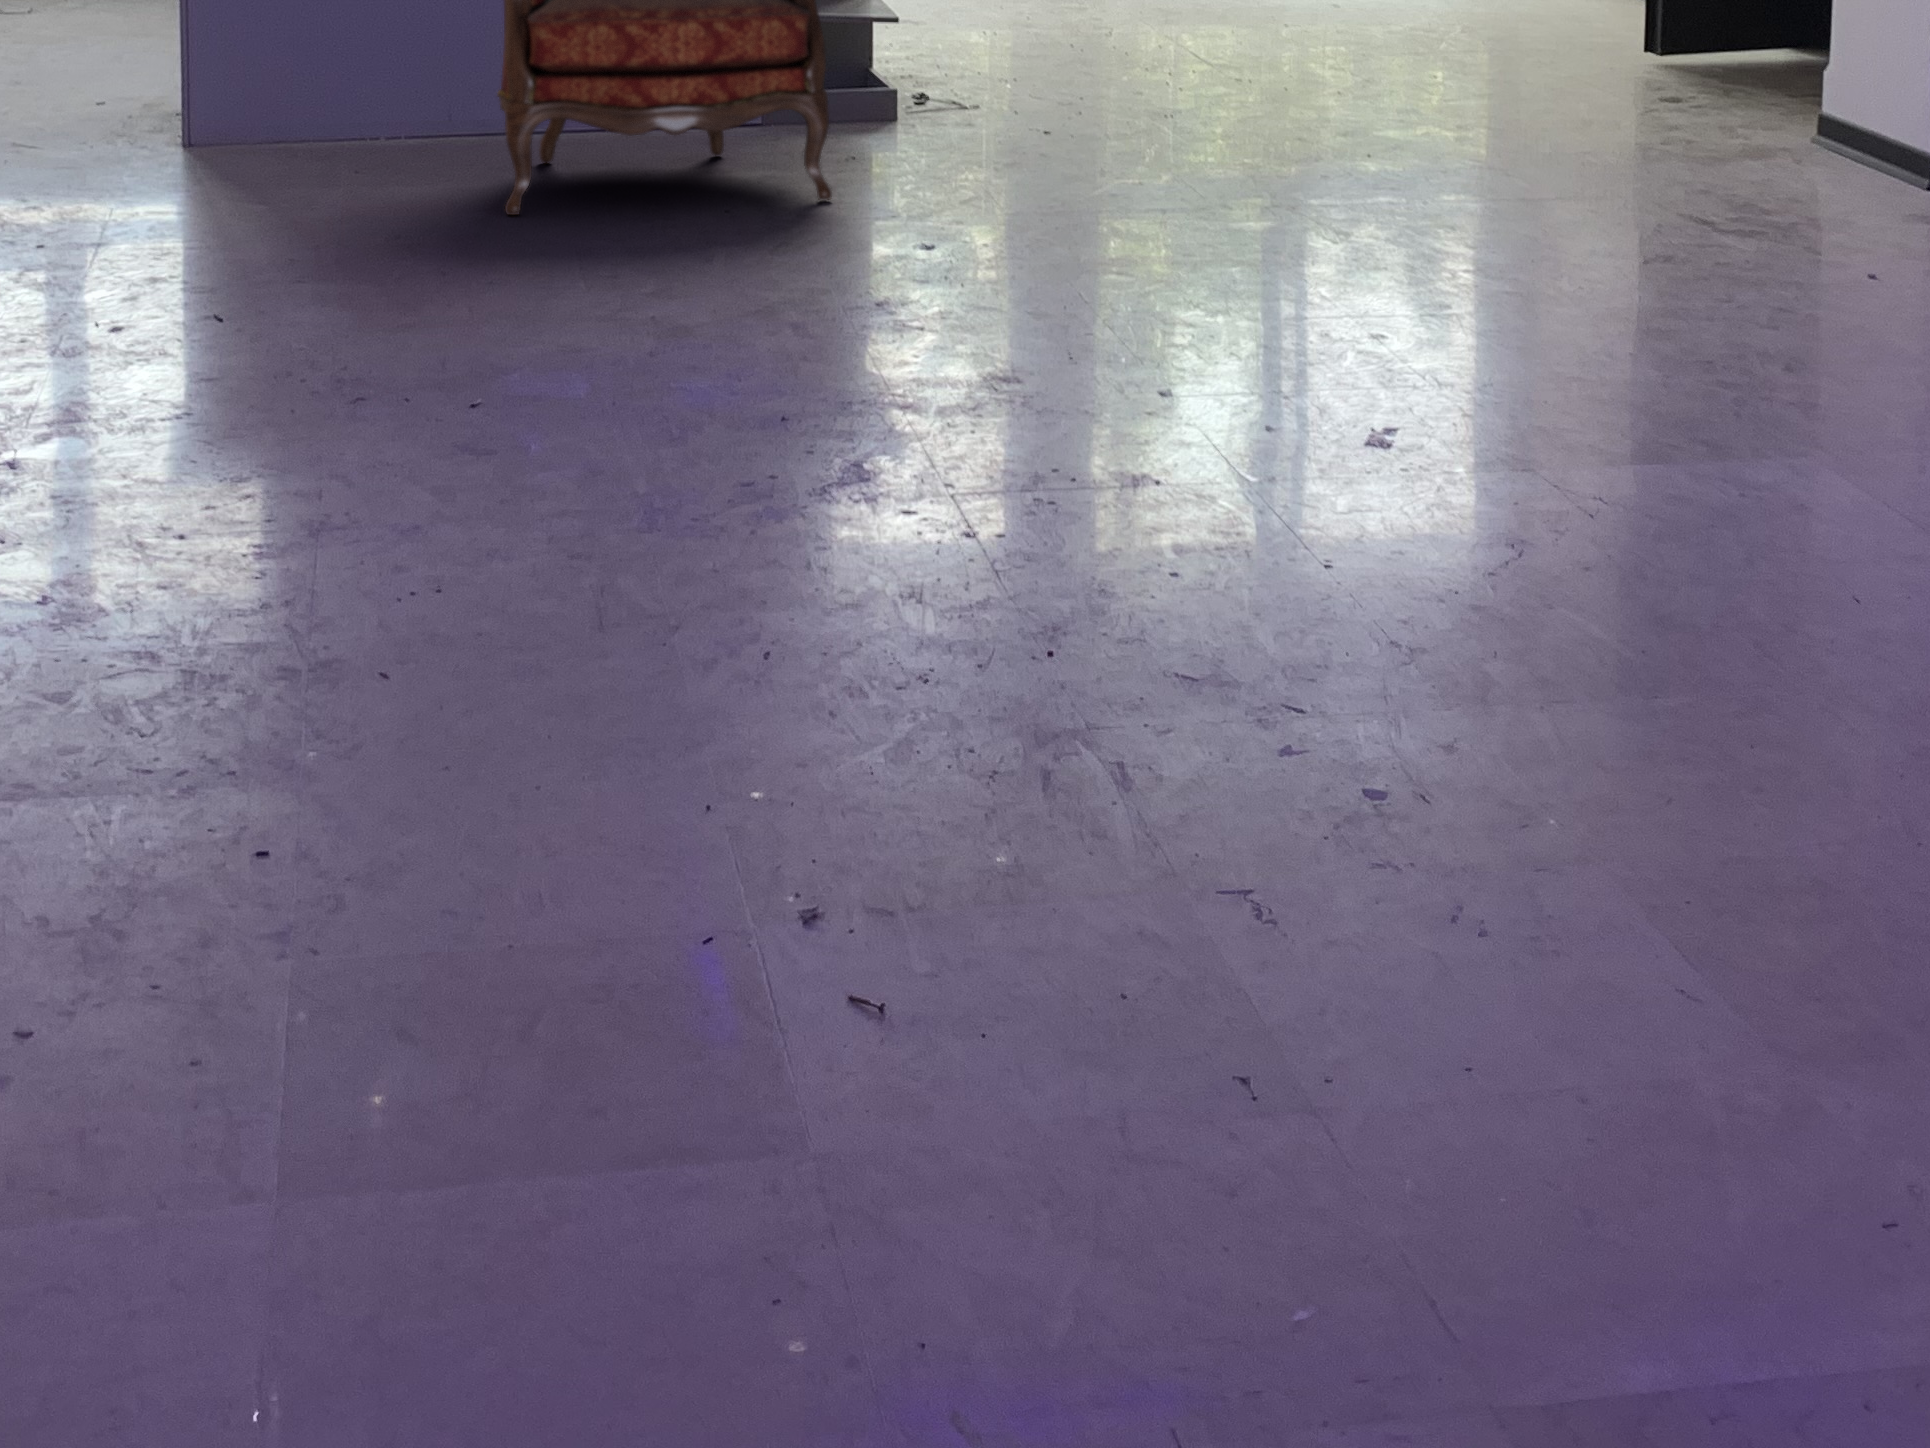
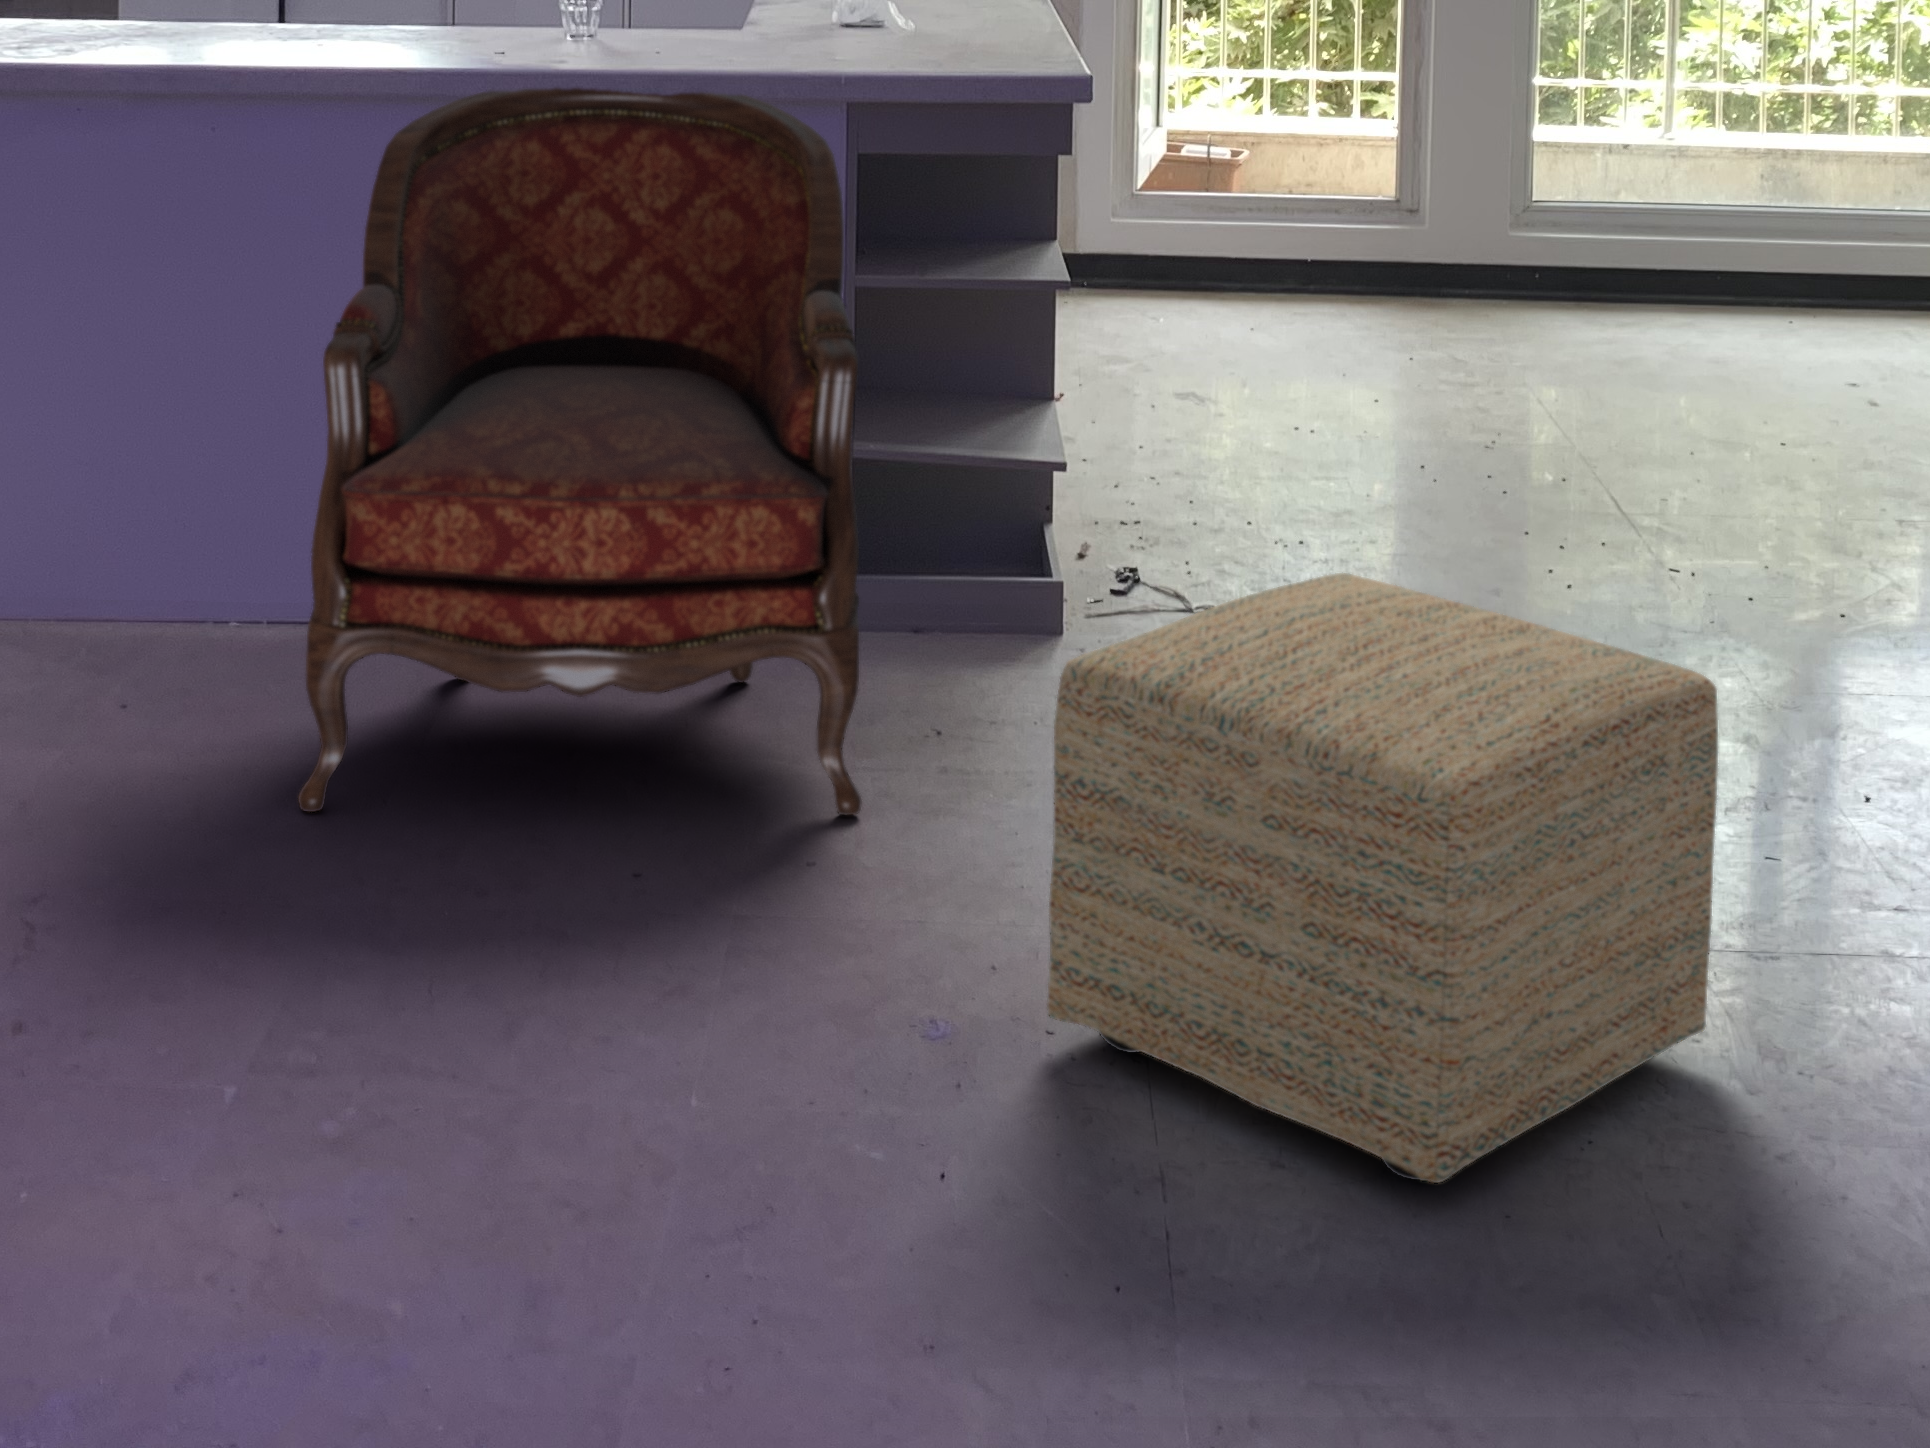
ottoman: none [993,28,1329,294] -> present [1047,573,1718,1183]

